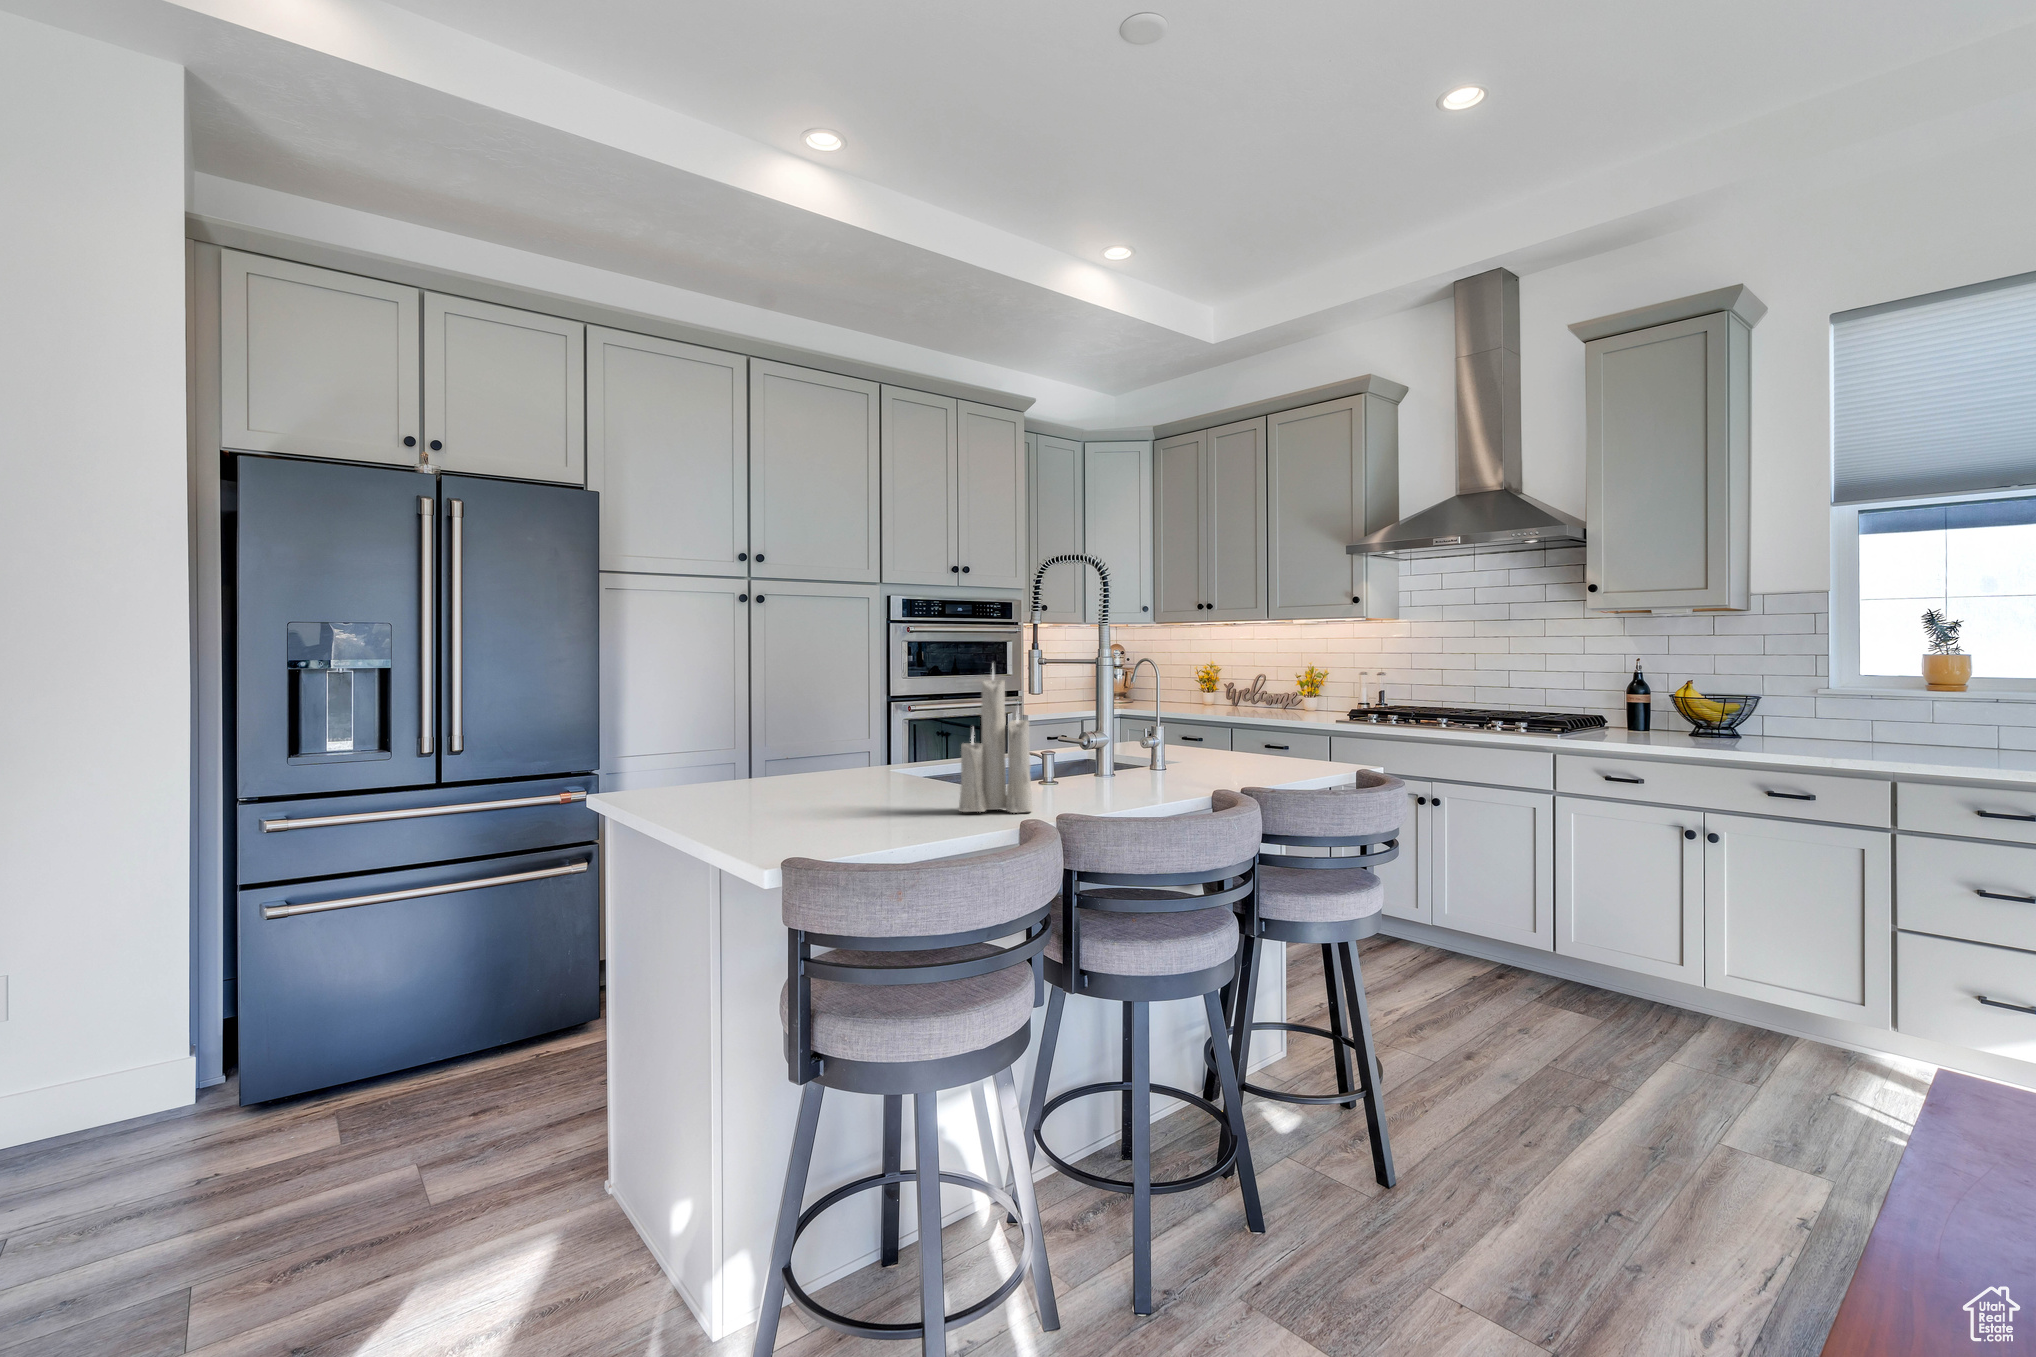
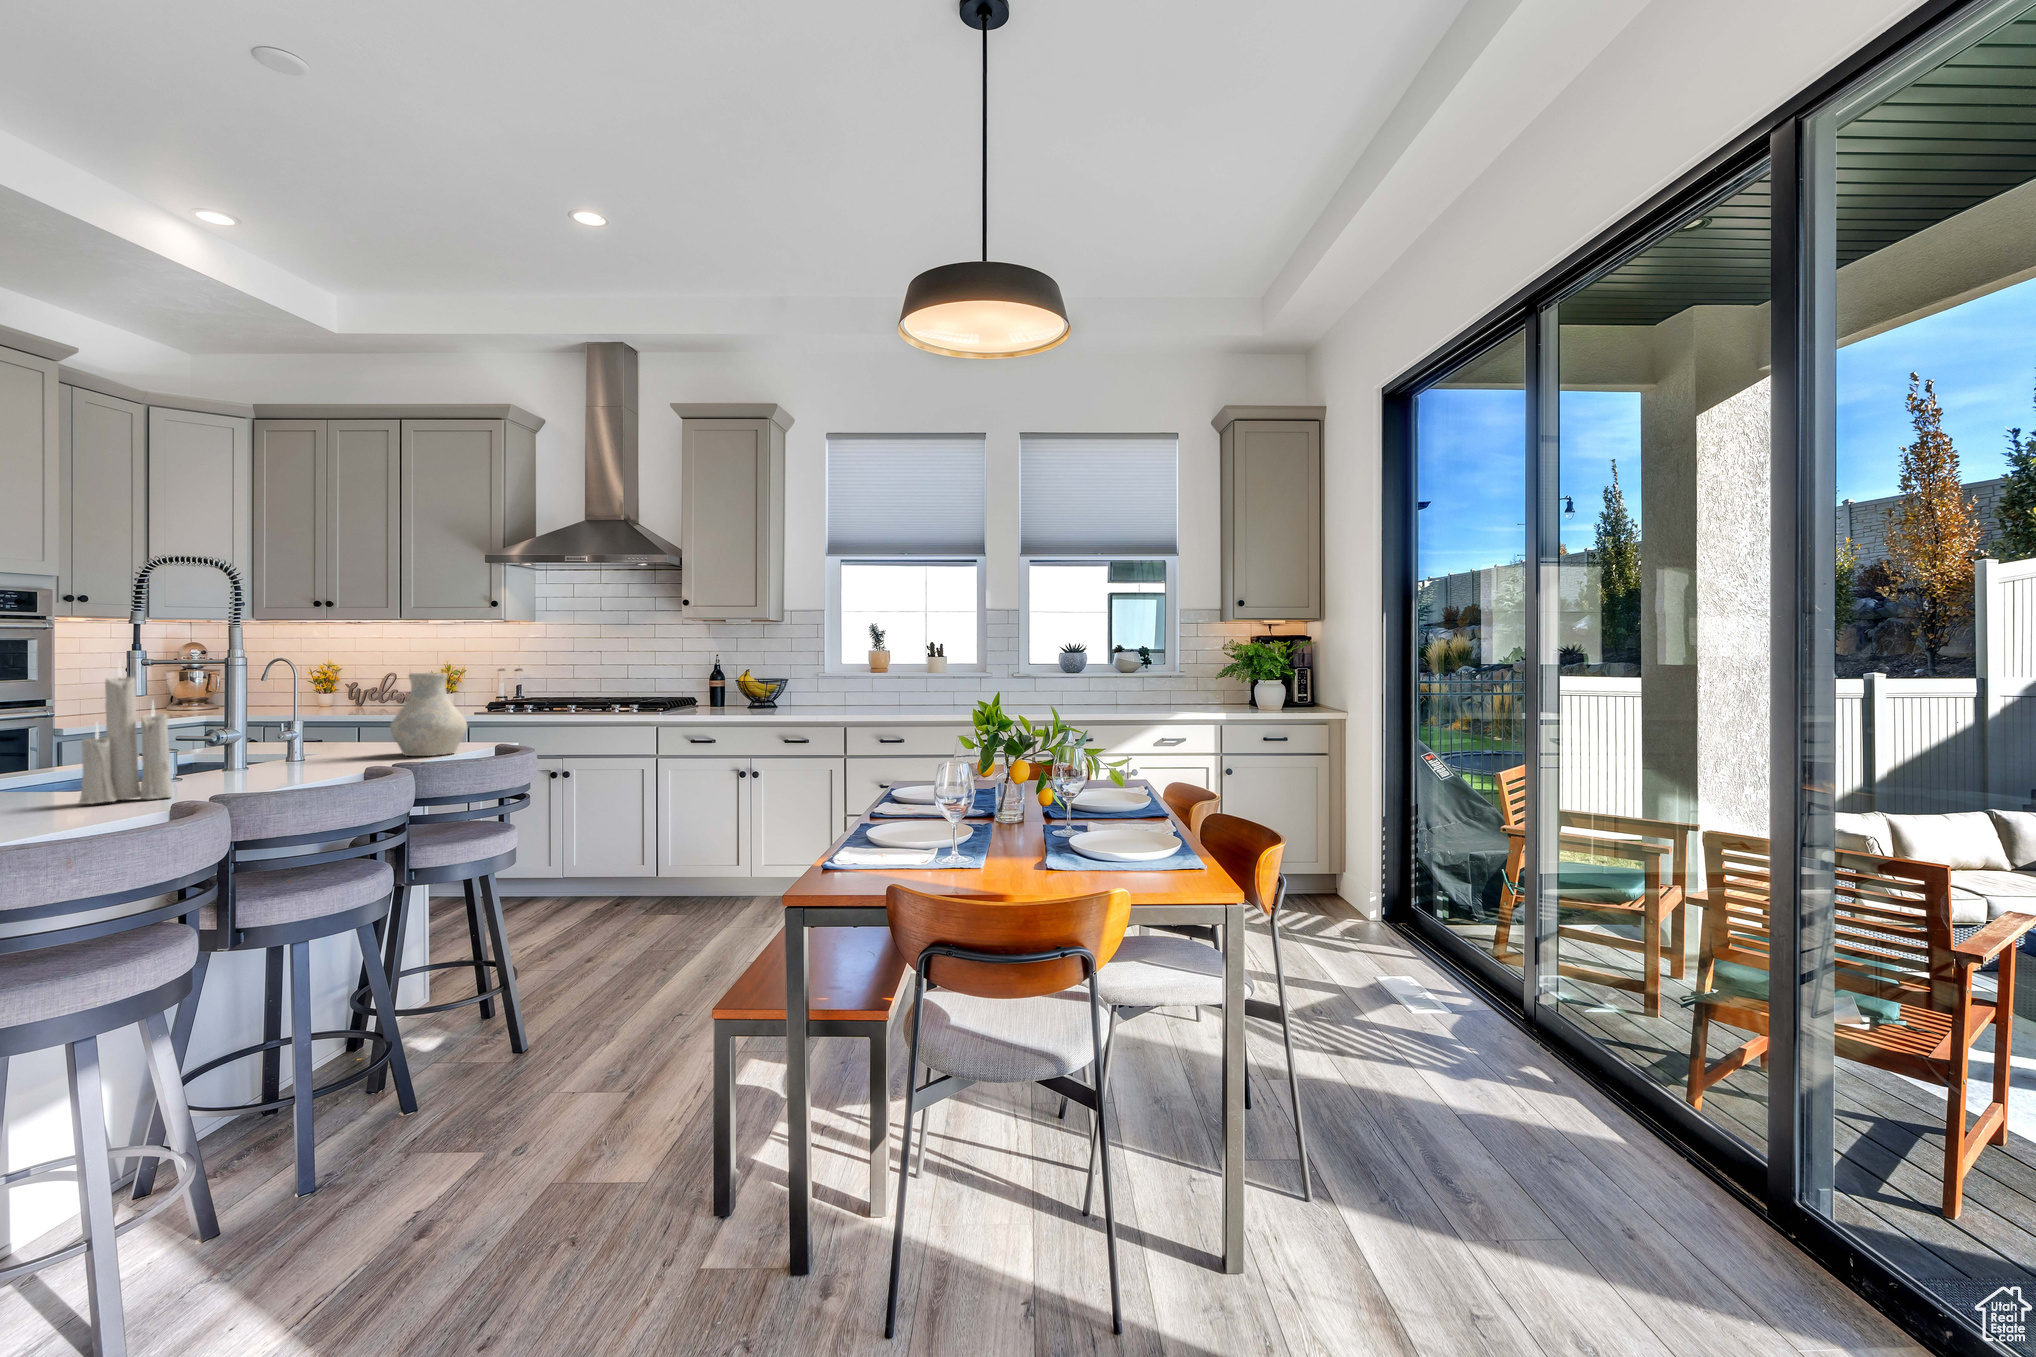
vase: none [1246,679,1328,778] -> present [390,673,467,756]

